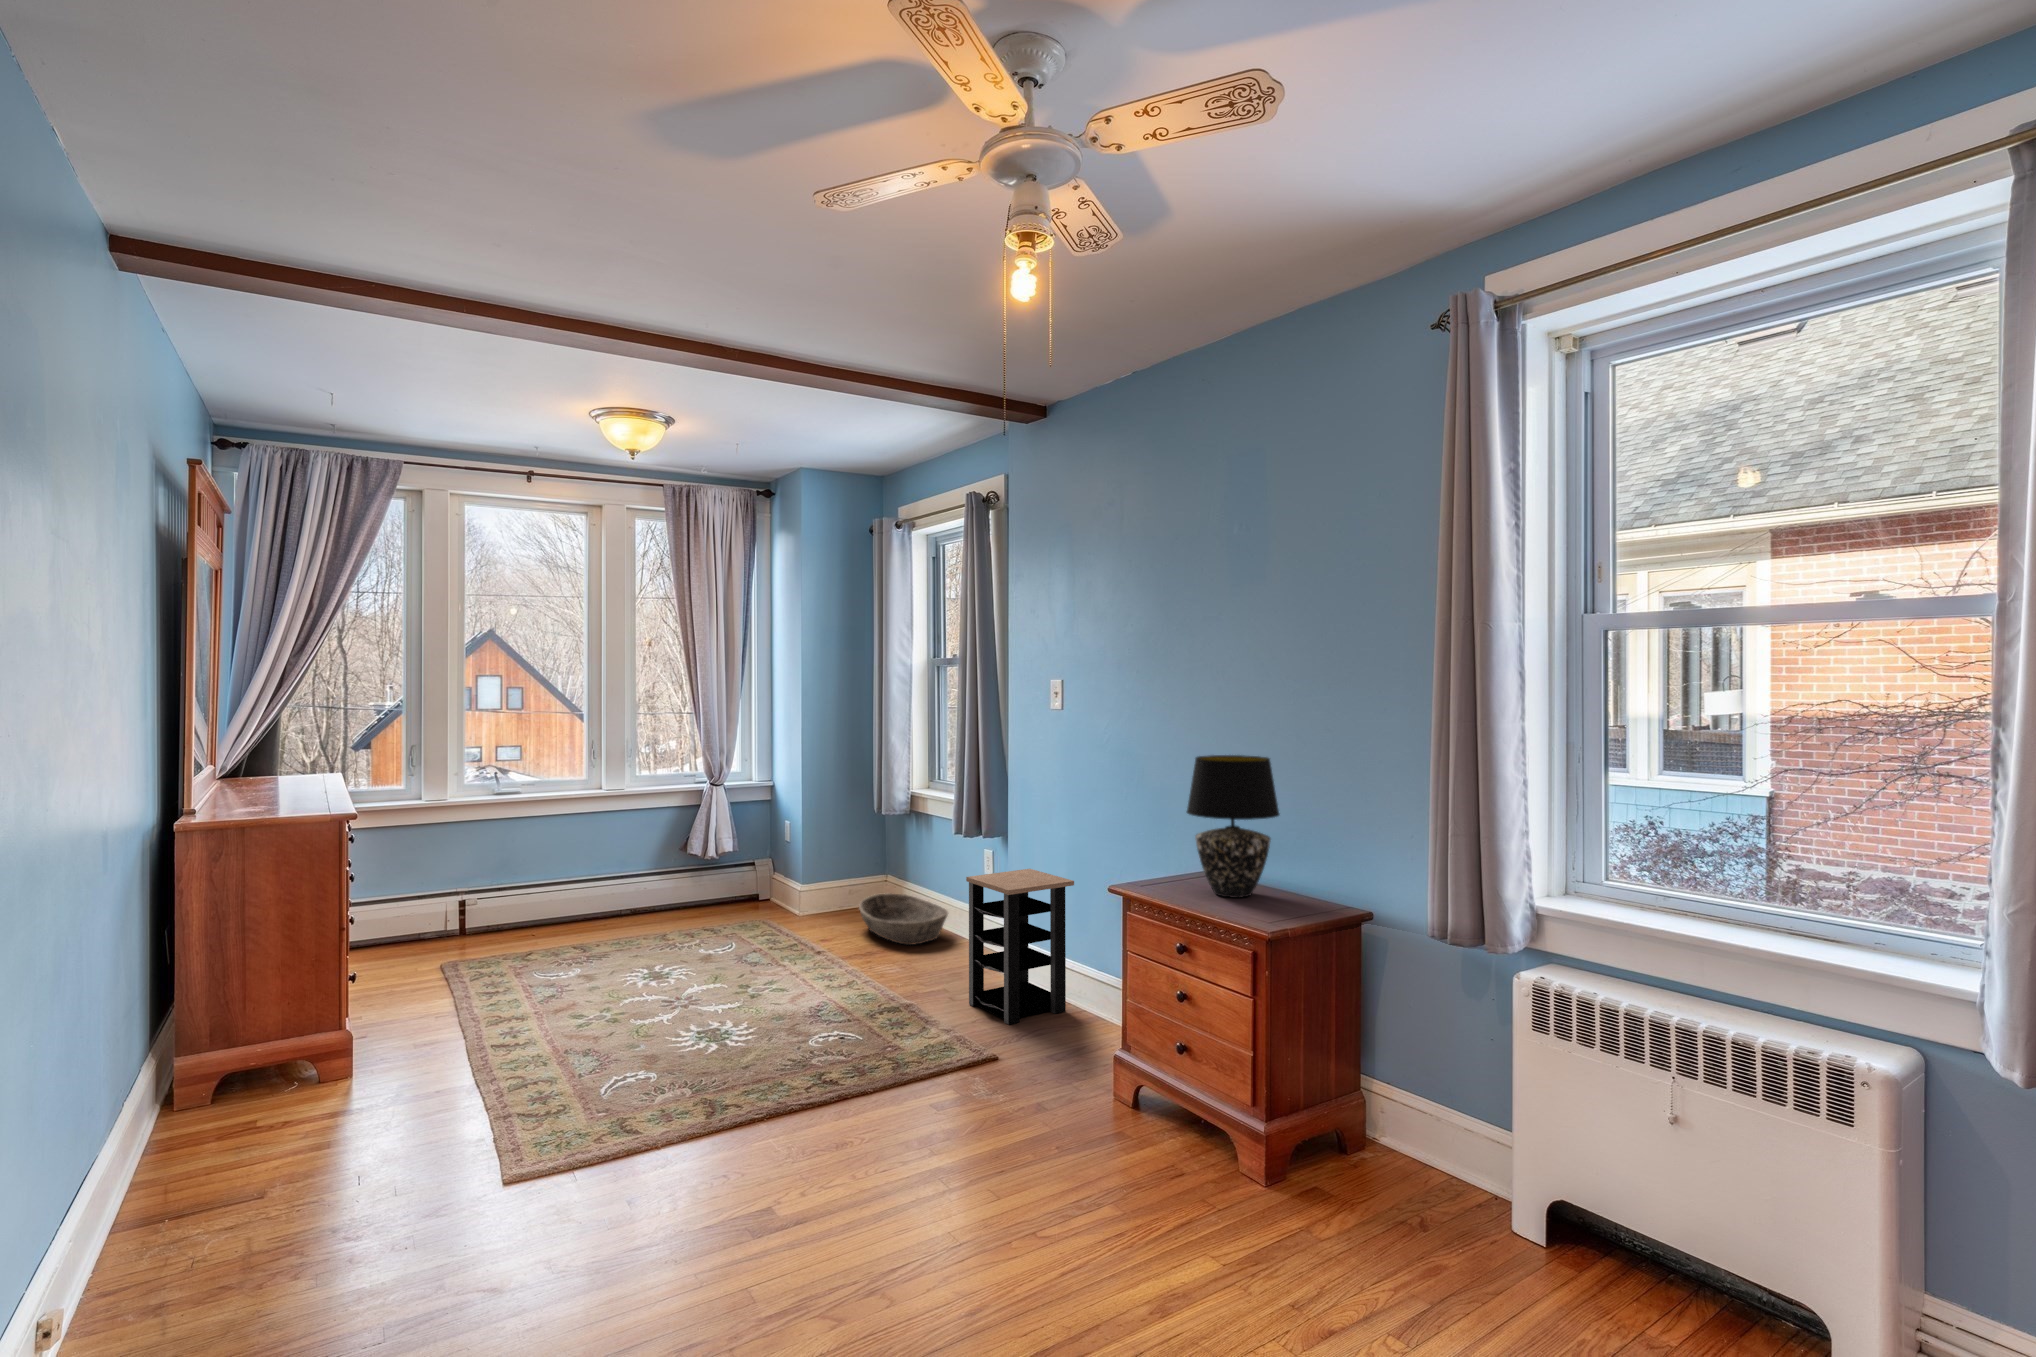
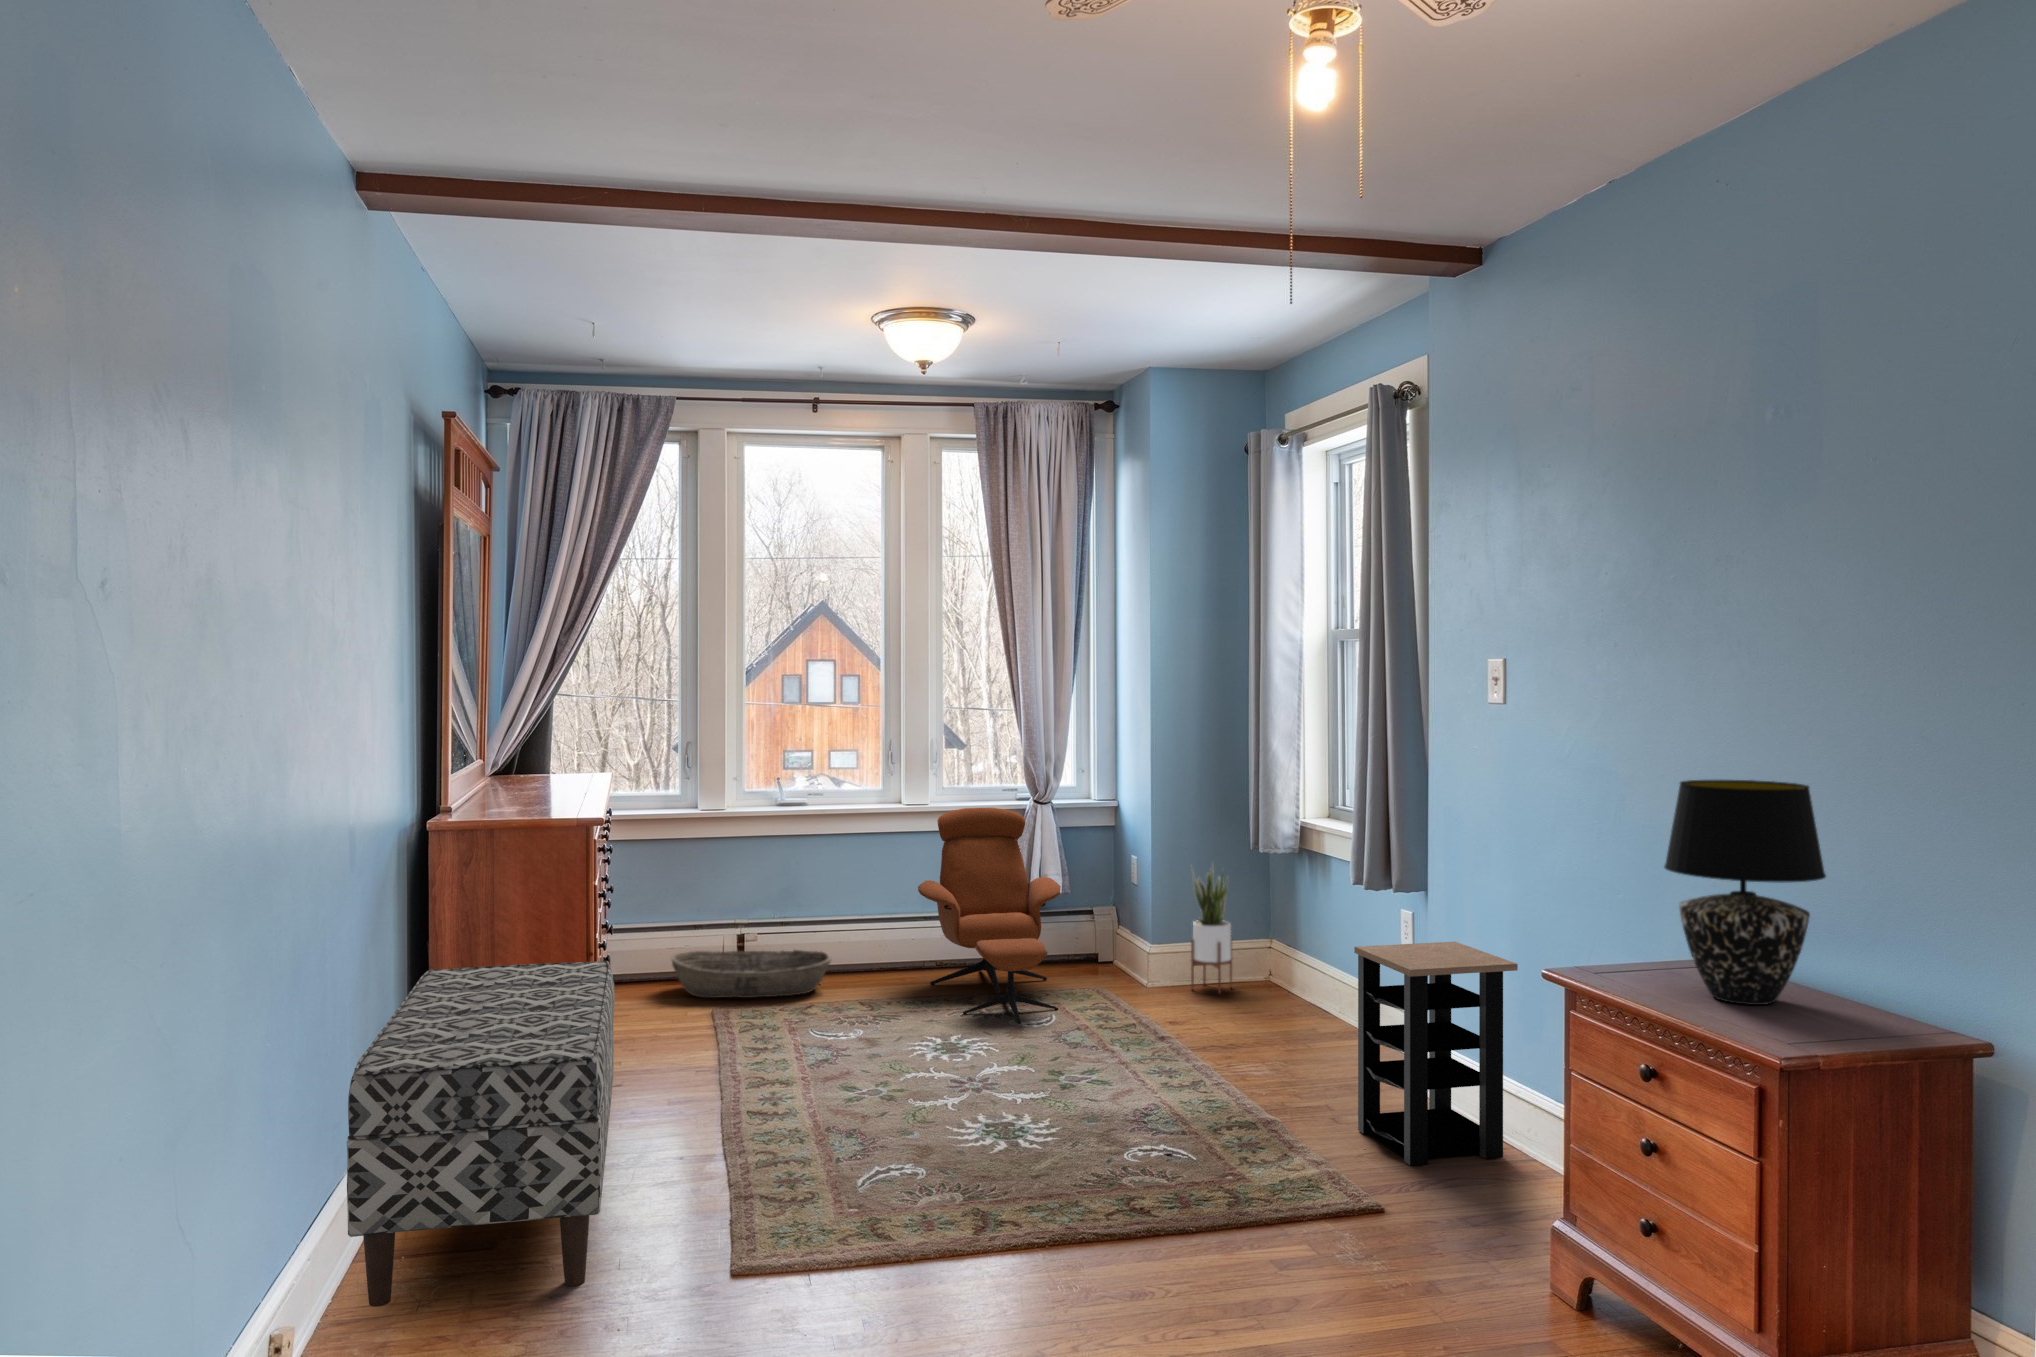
lounge chair: none [618,790,735,952] -> present [918,808,1061,1024]
potted plant: none [831,822,860,916] -> present [1191,866,1232,993]
basket: present [859,893,948,945] -> present [671,950,831,998]
bench: none [112,933,381,1275] -> present [347,961,615,1307]

